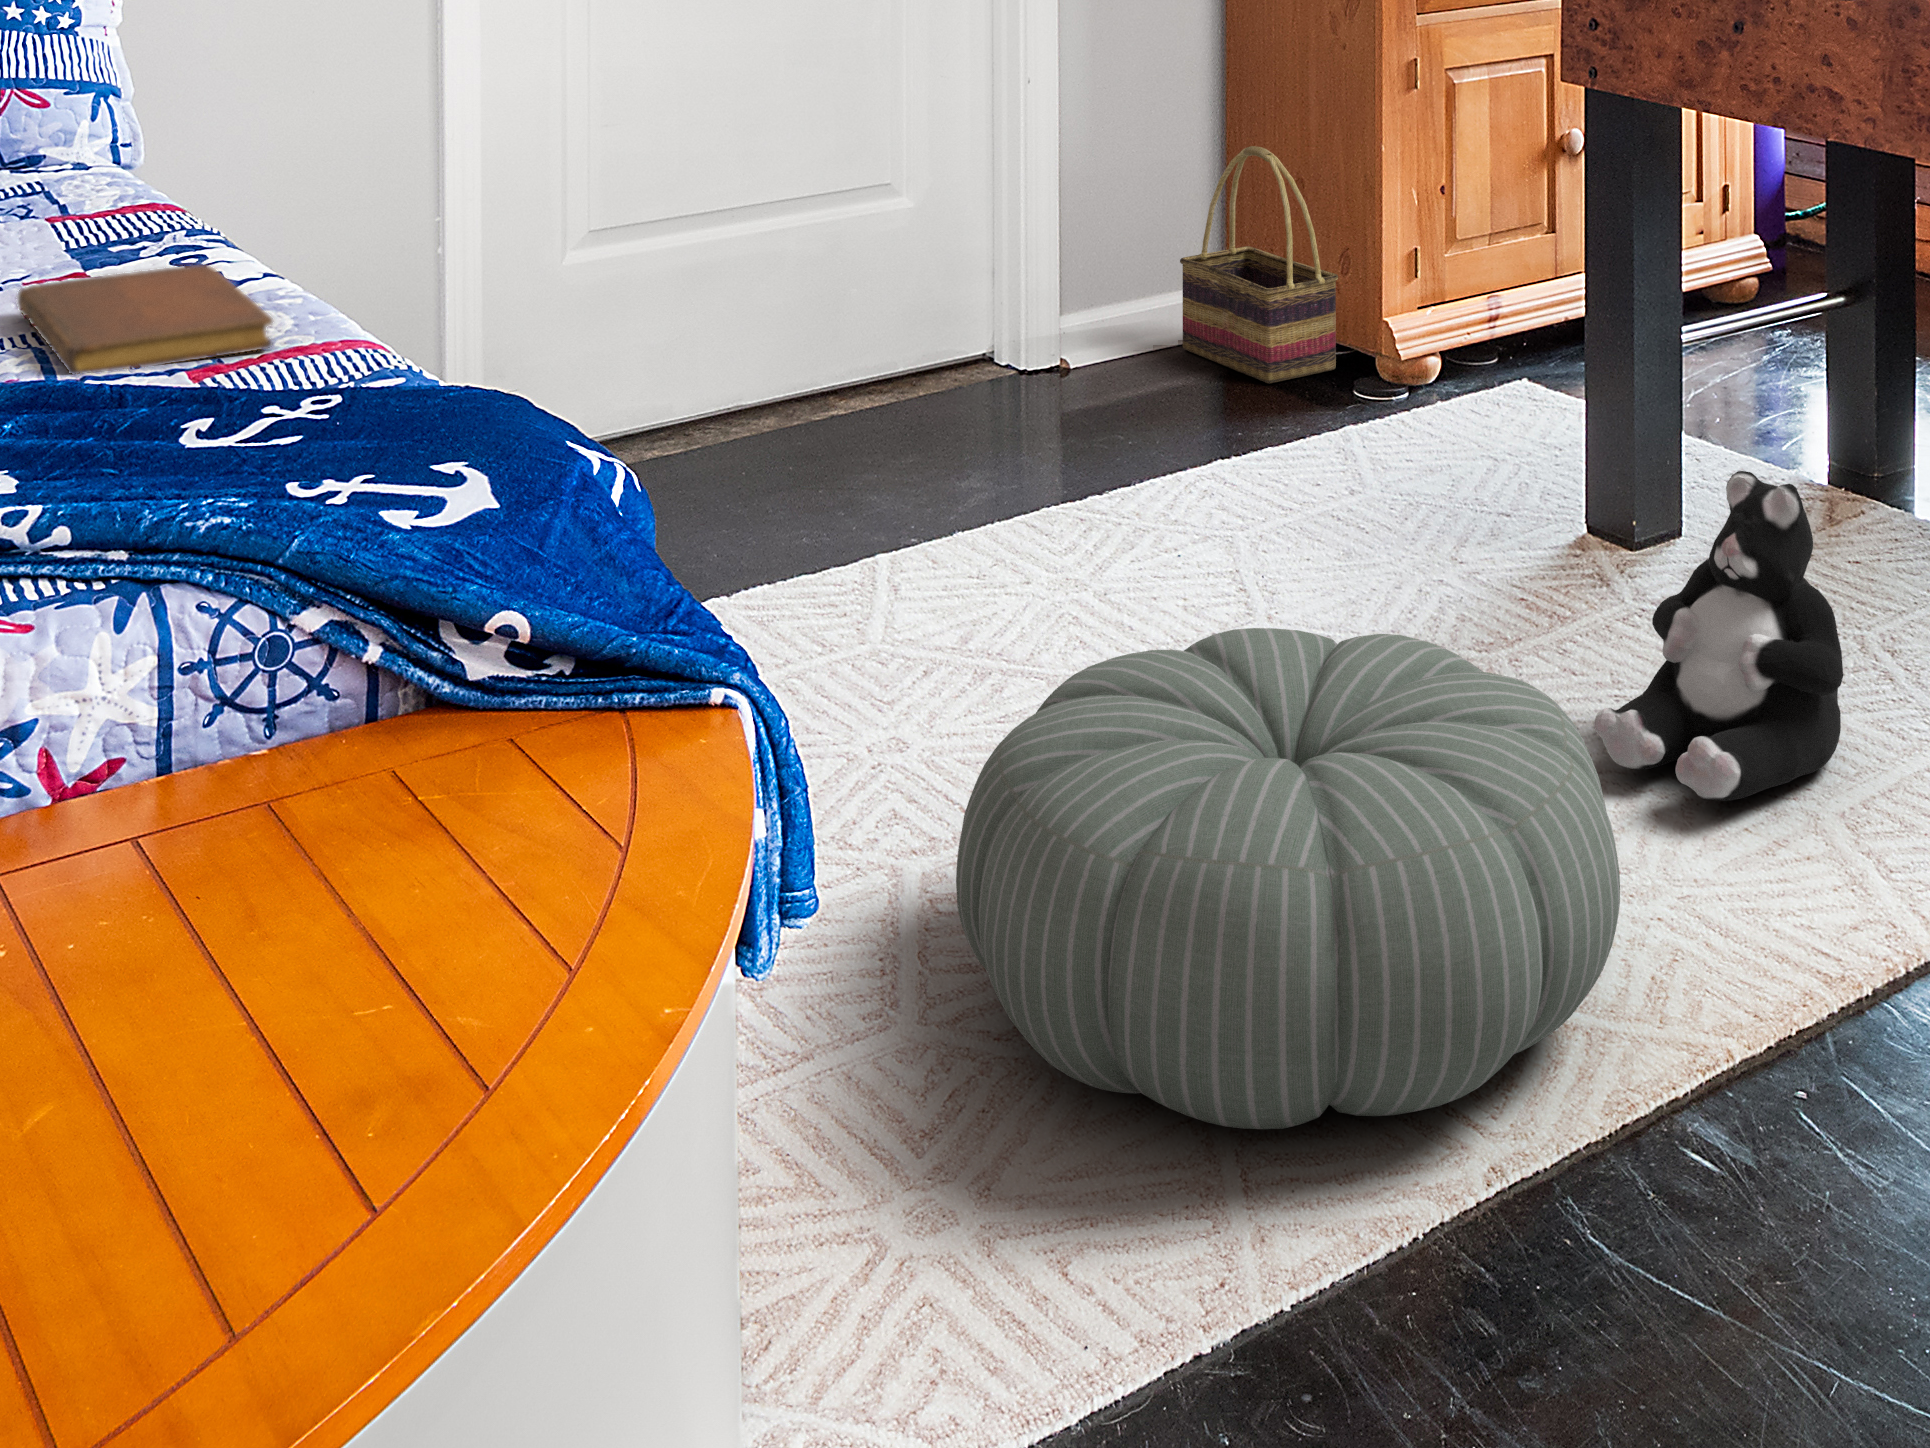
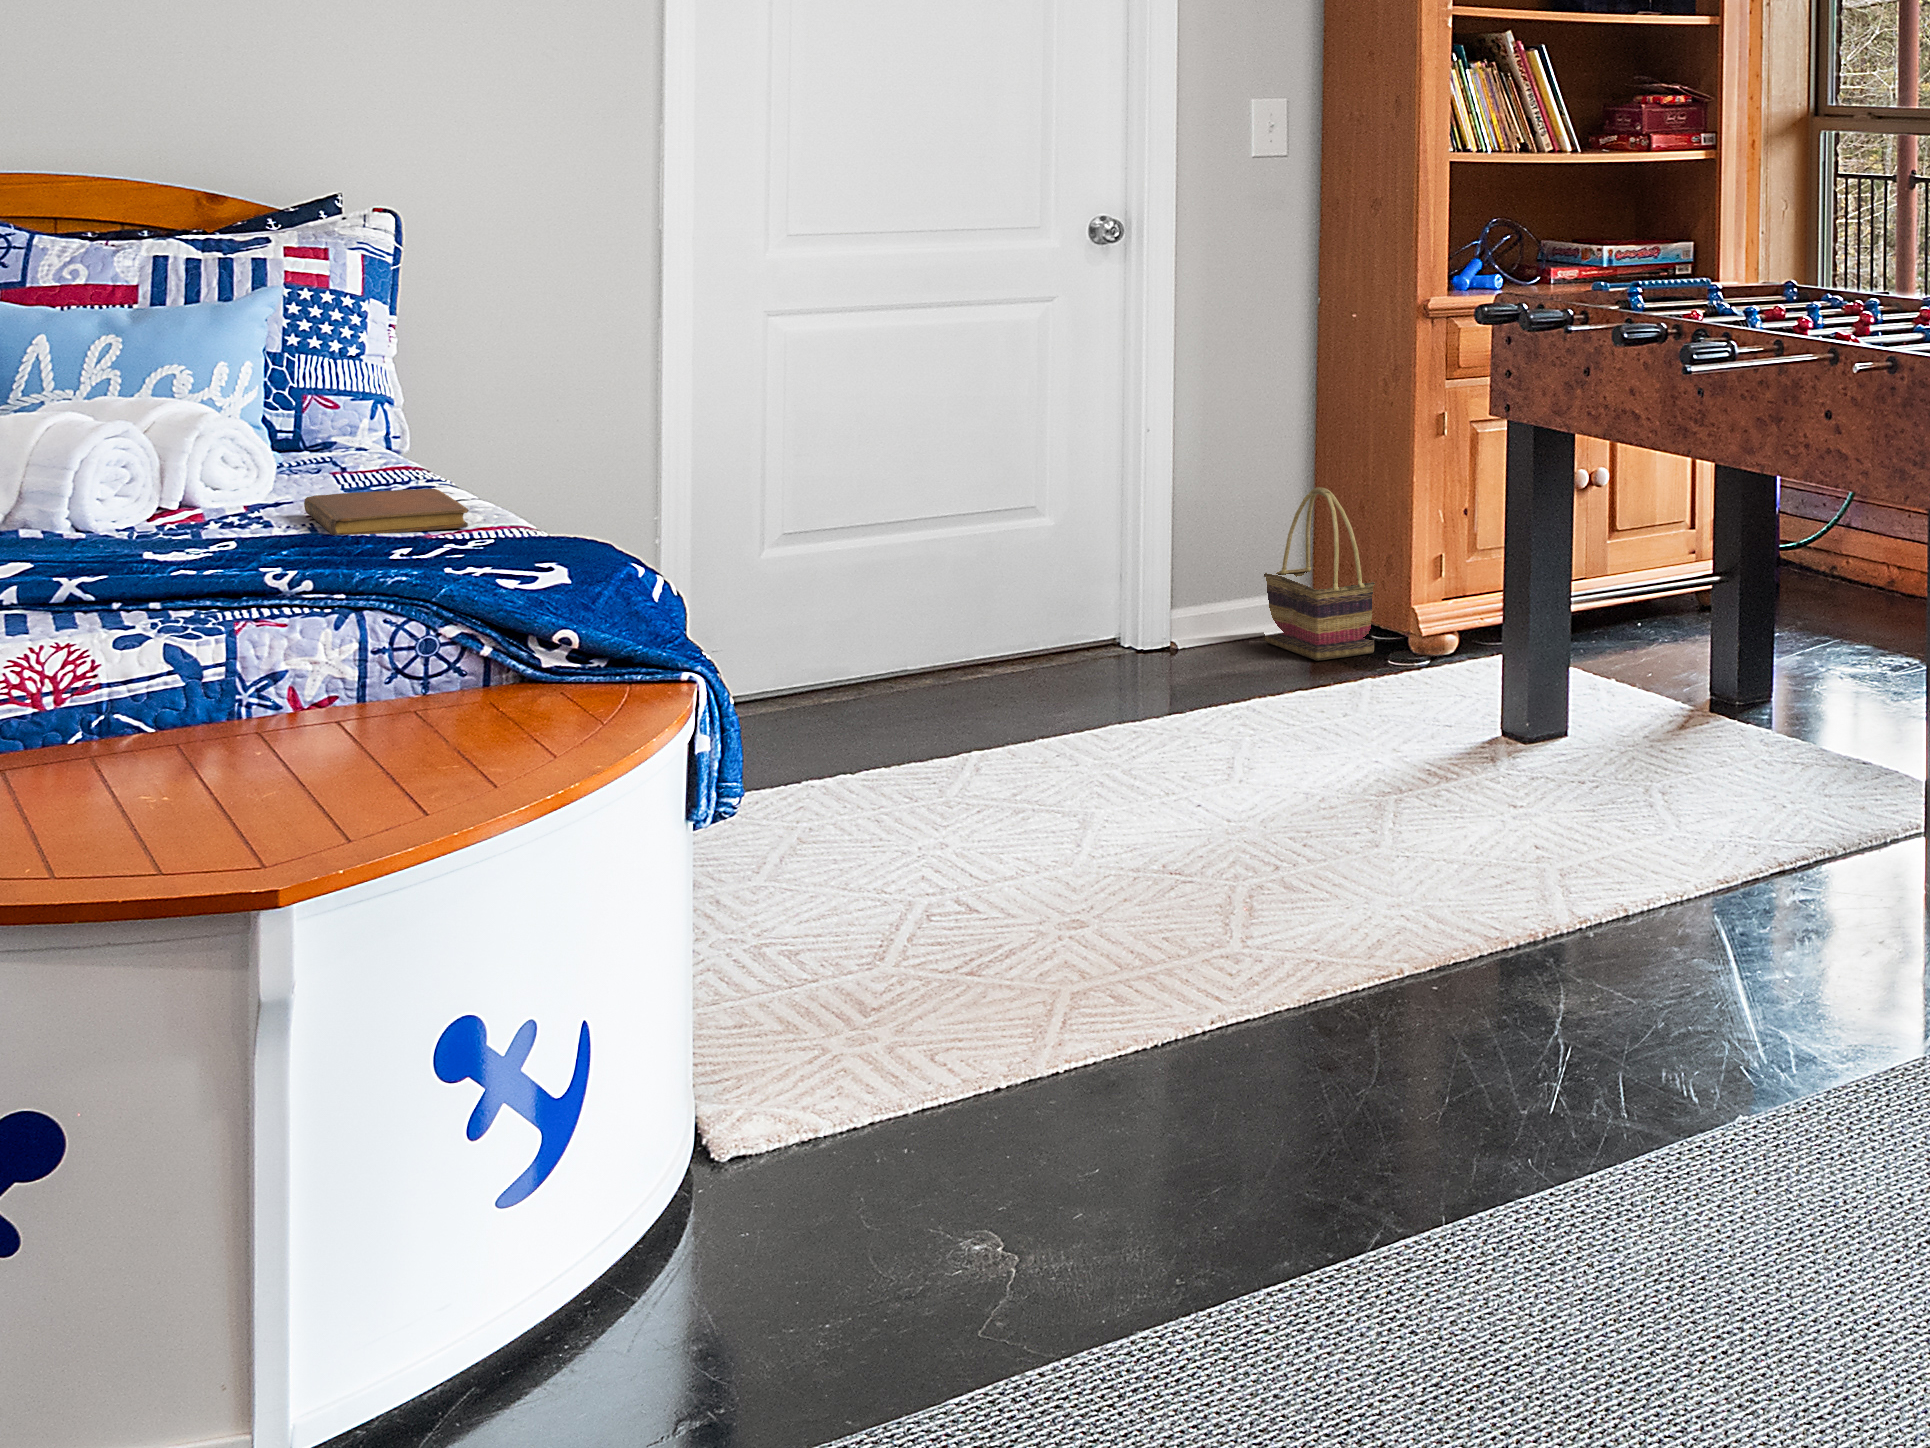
plush toy: present [1594,471,1843,801] -> none [1395,654,1572,854]
pouf: present [956,628,1620,1129] -> none [908,730,1337,980]

